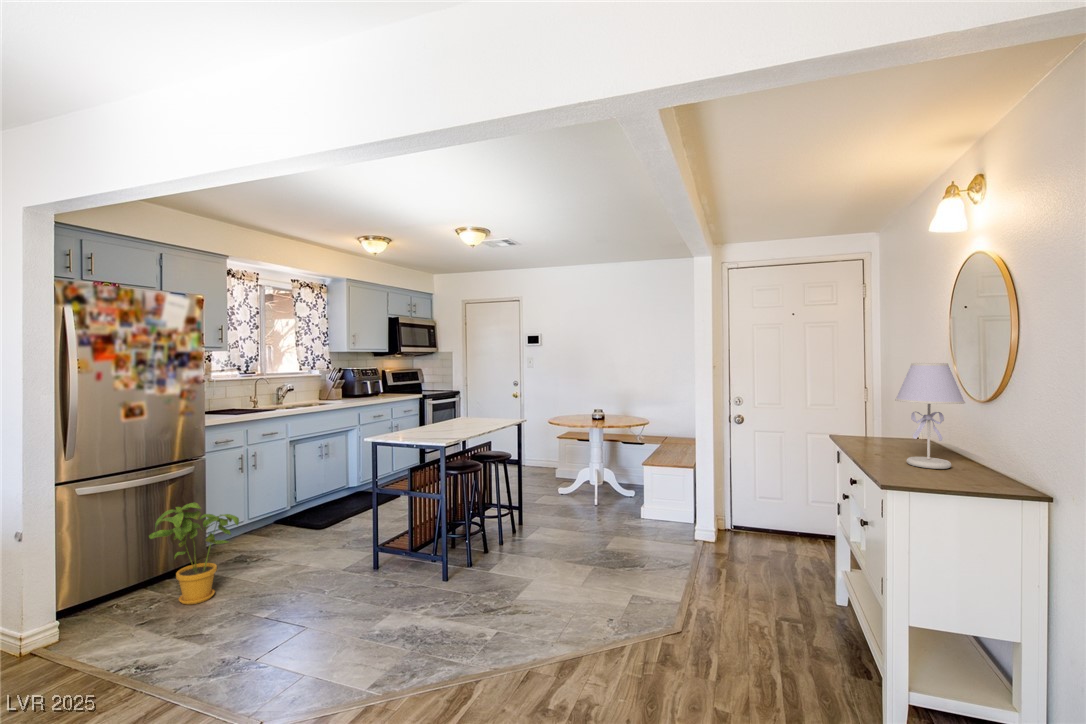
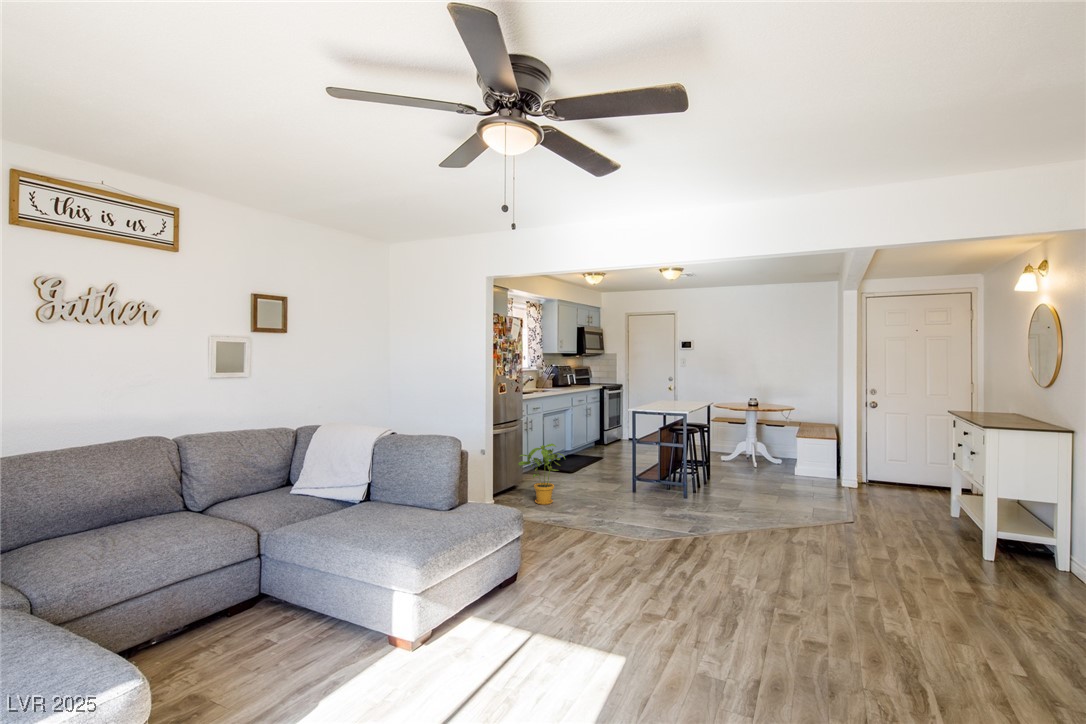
table lamp: present [895,363,965,469] -> none [992,365,1034,423]

